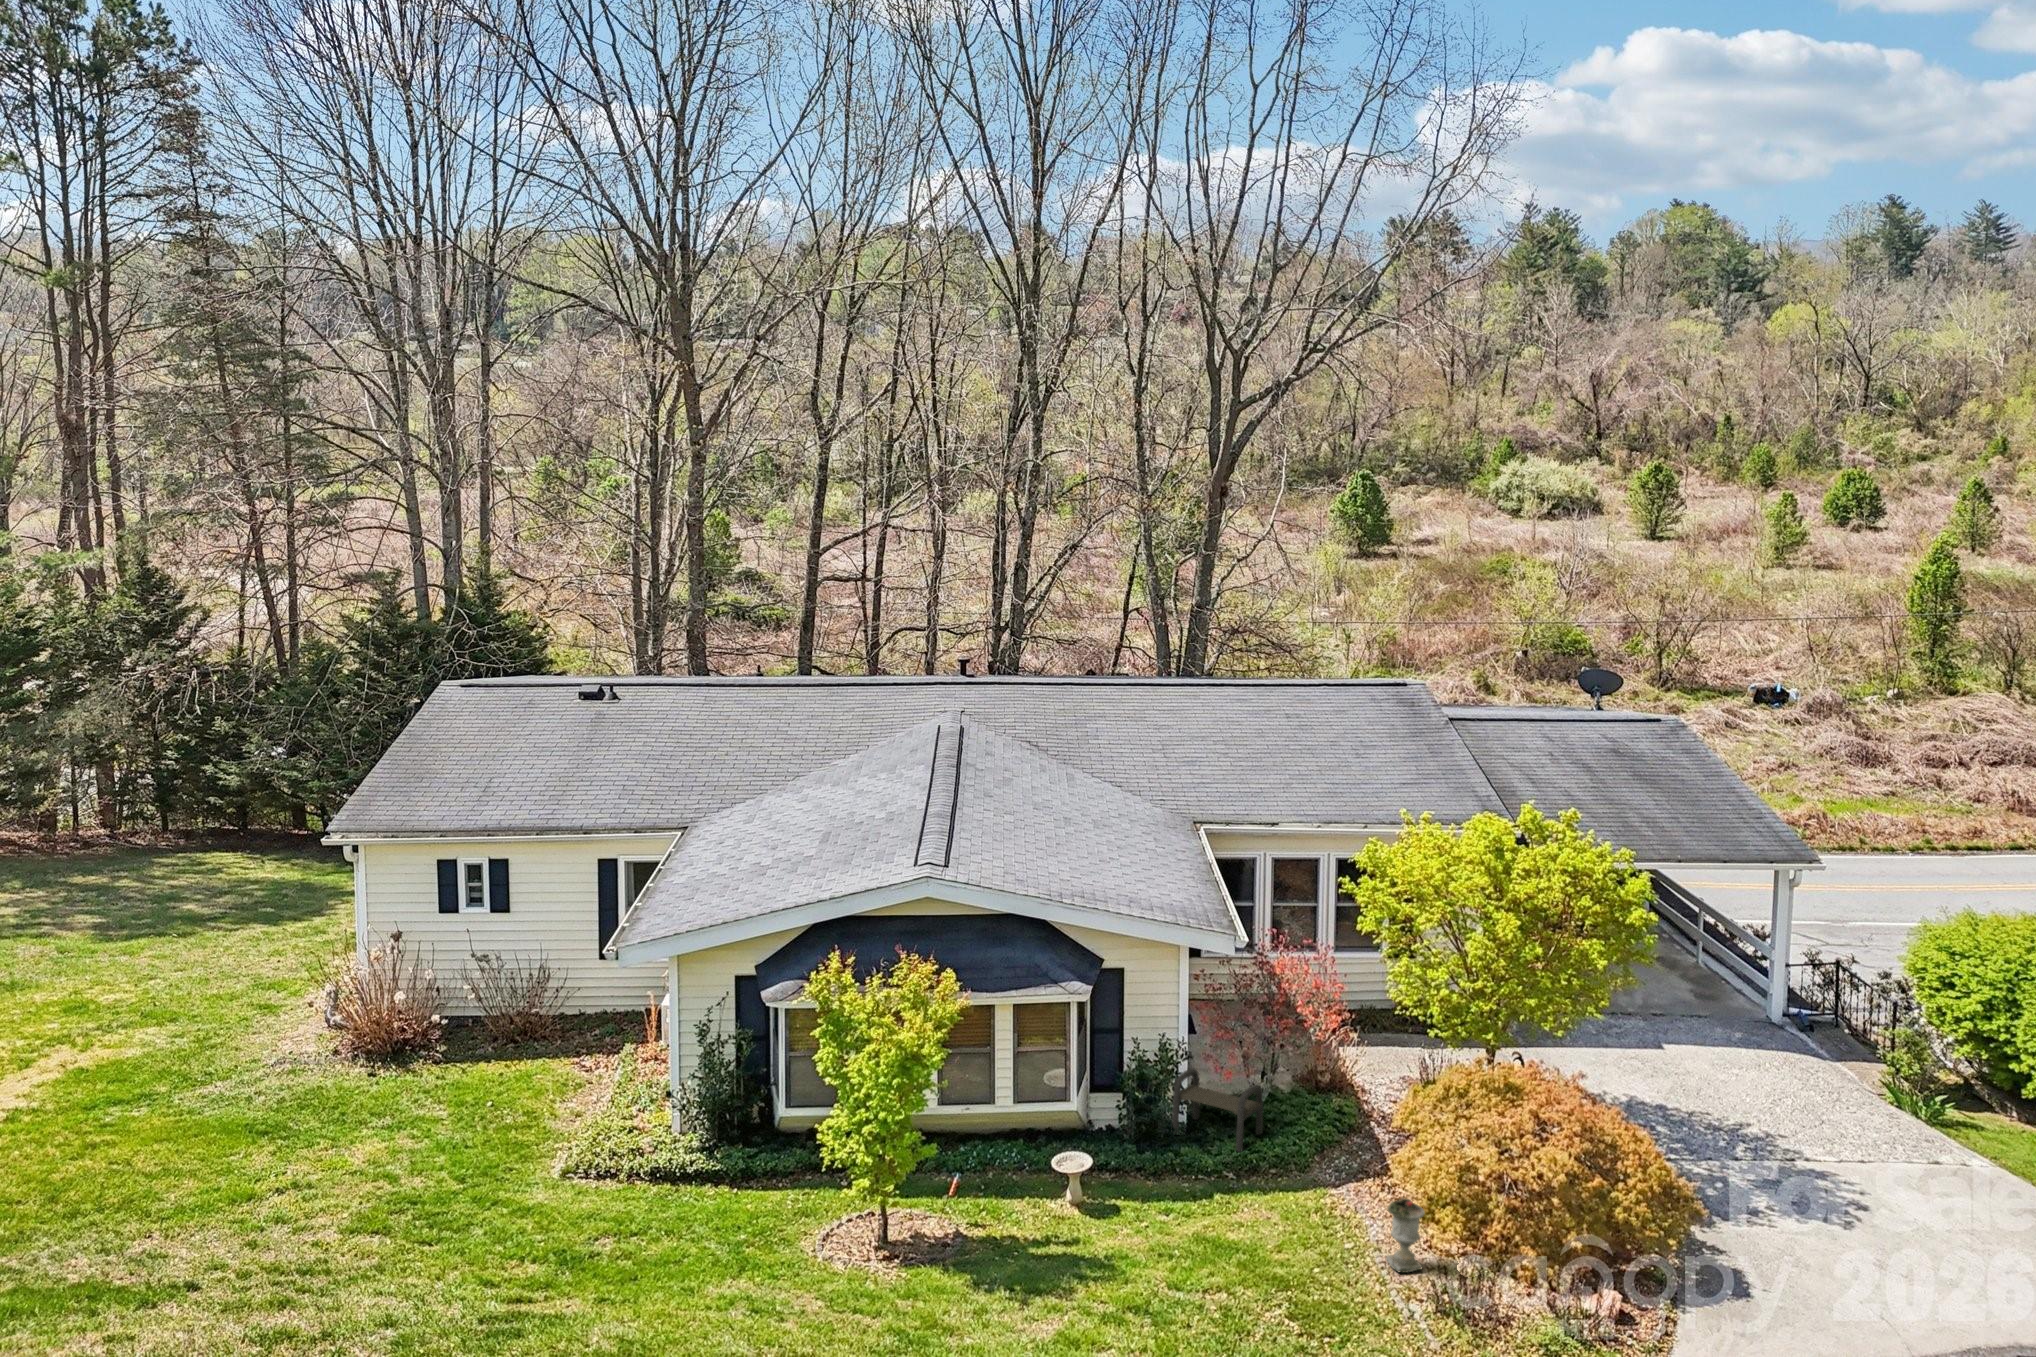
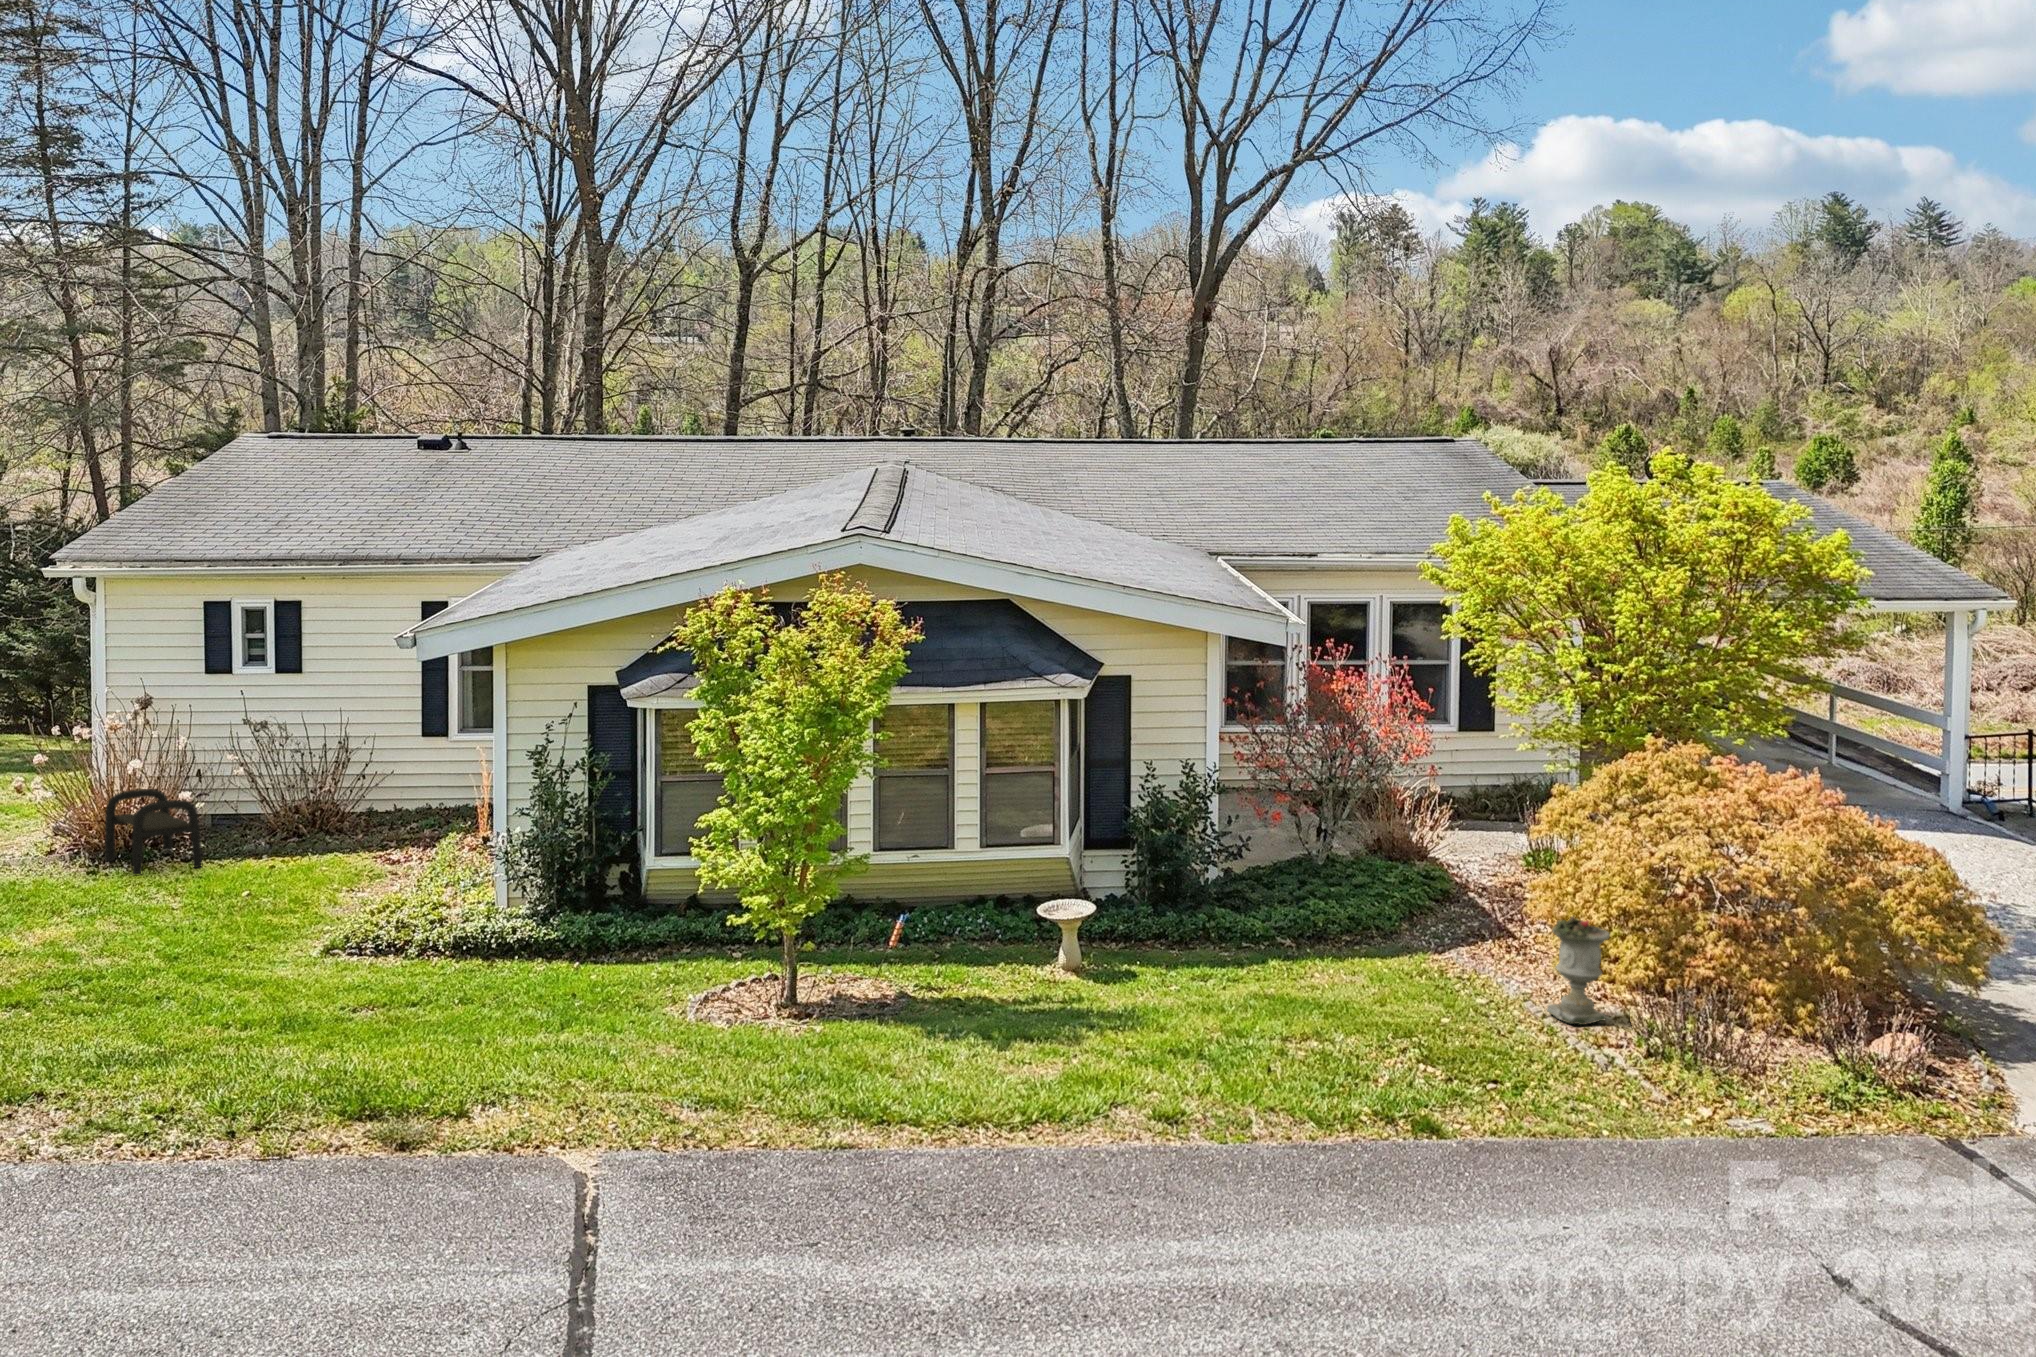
bench: present [1172,1069,1263,1152] -> present [105,789,202,876]

